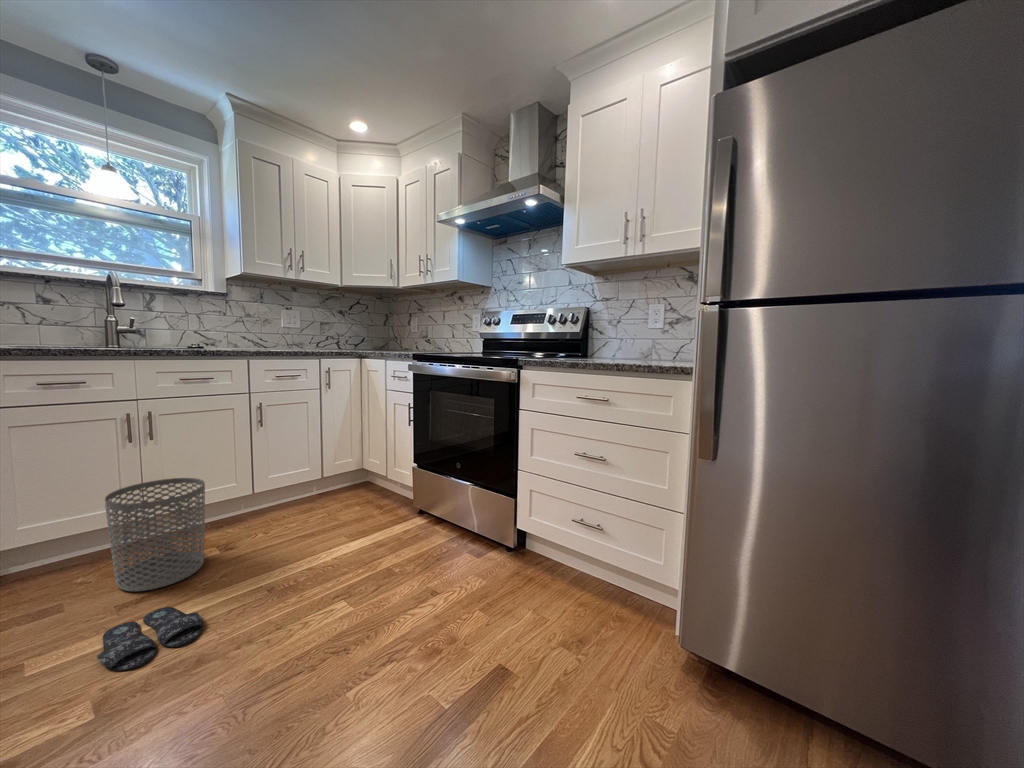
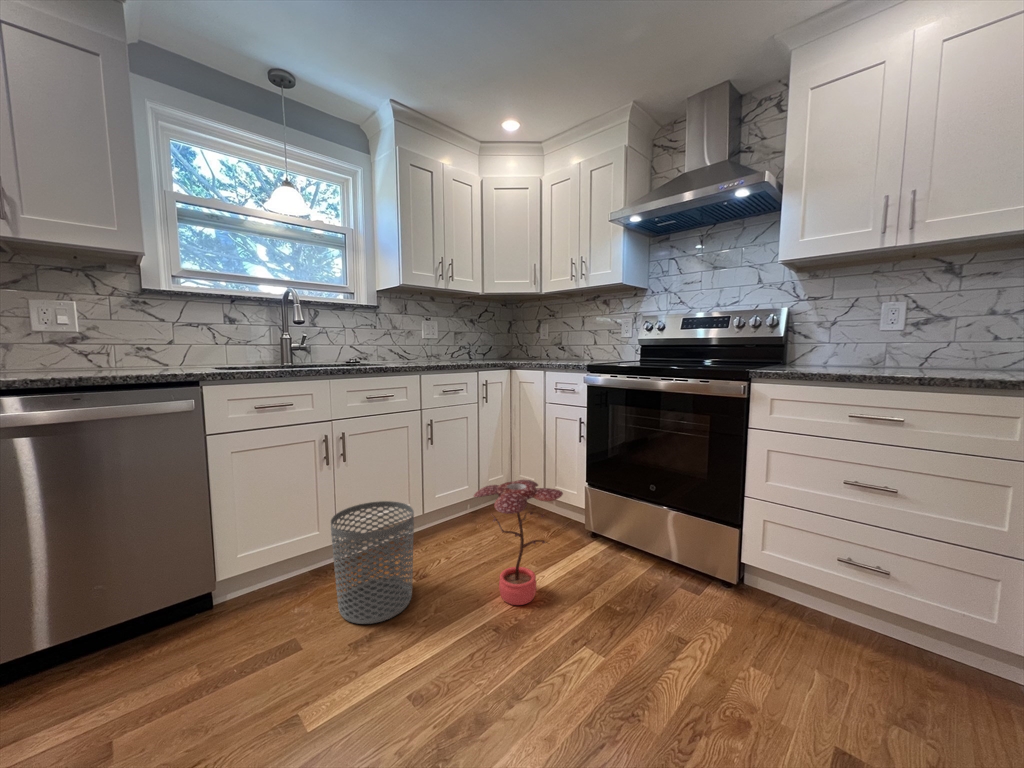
potted plant: none [263,457,349,570] -> present [474,480,563,605]
slippers: present [97,607,203,671] -> none [362,645,460,726]

